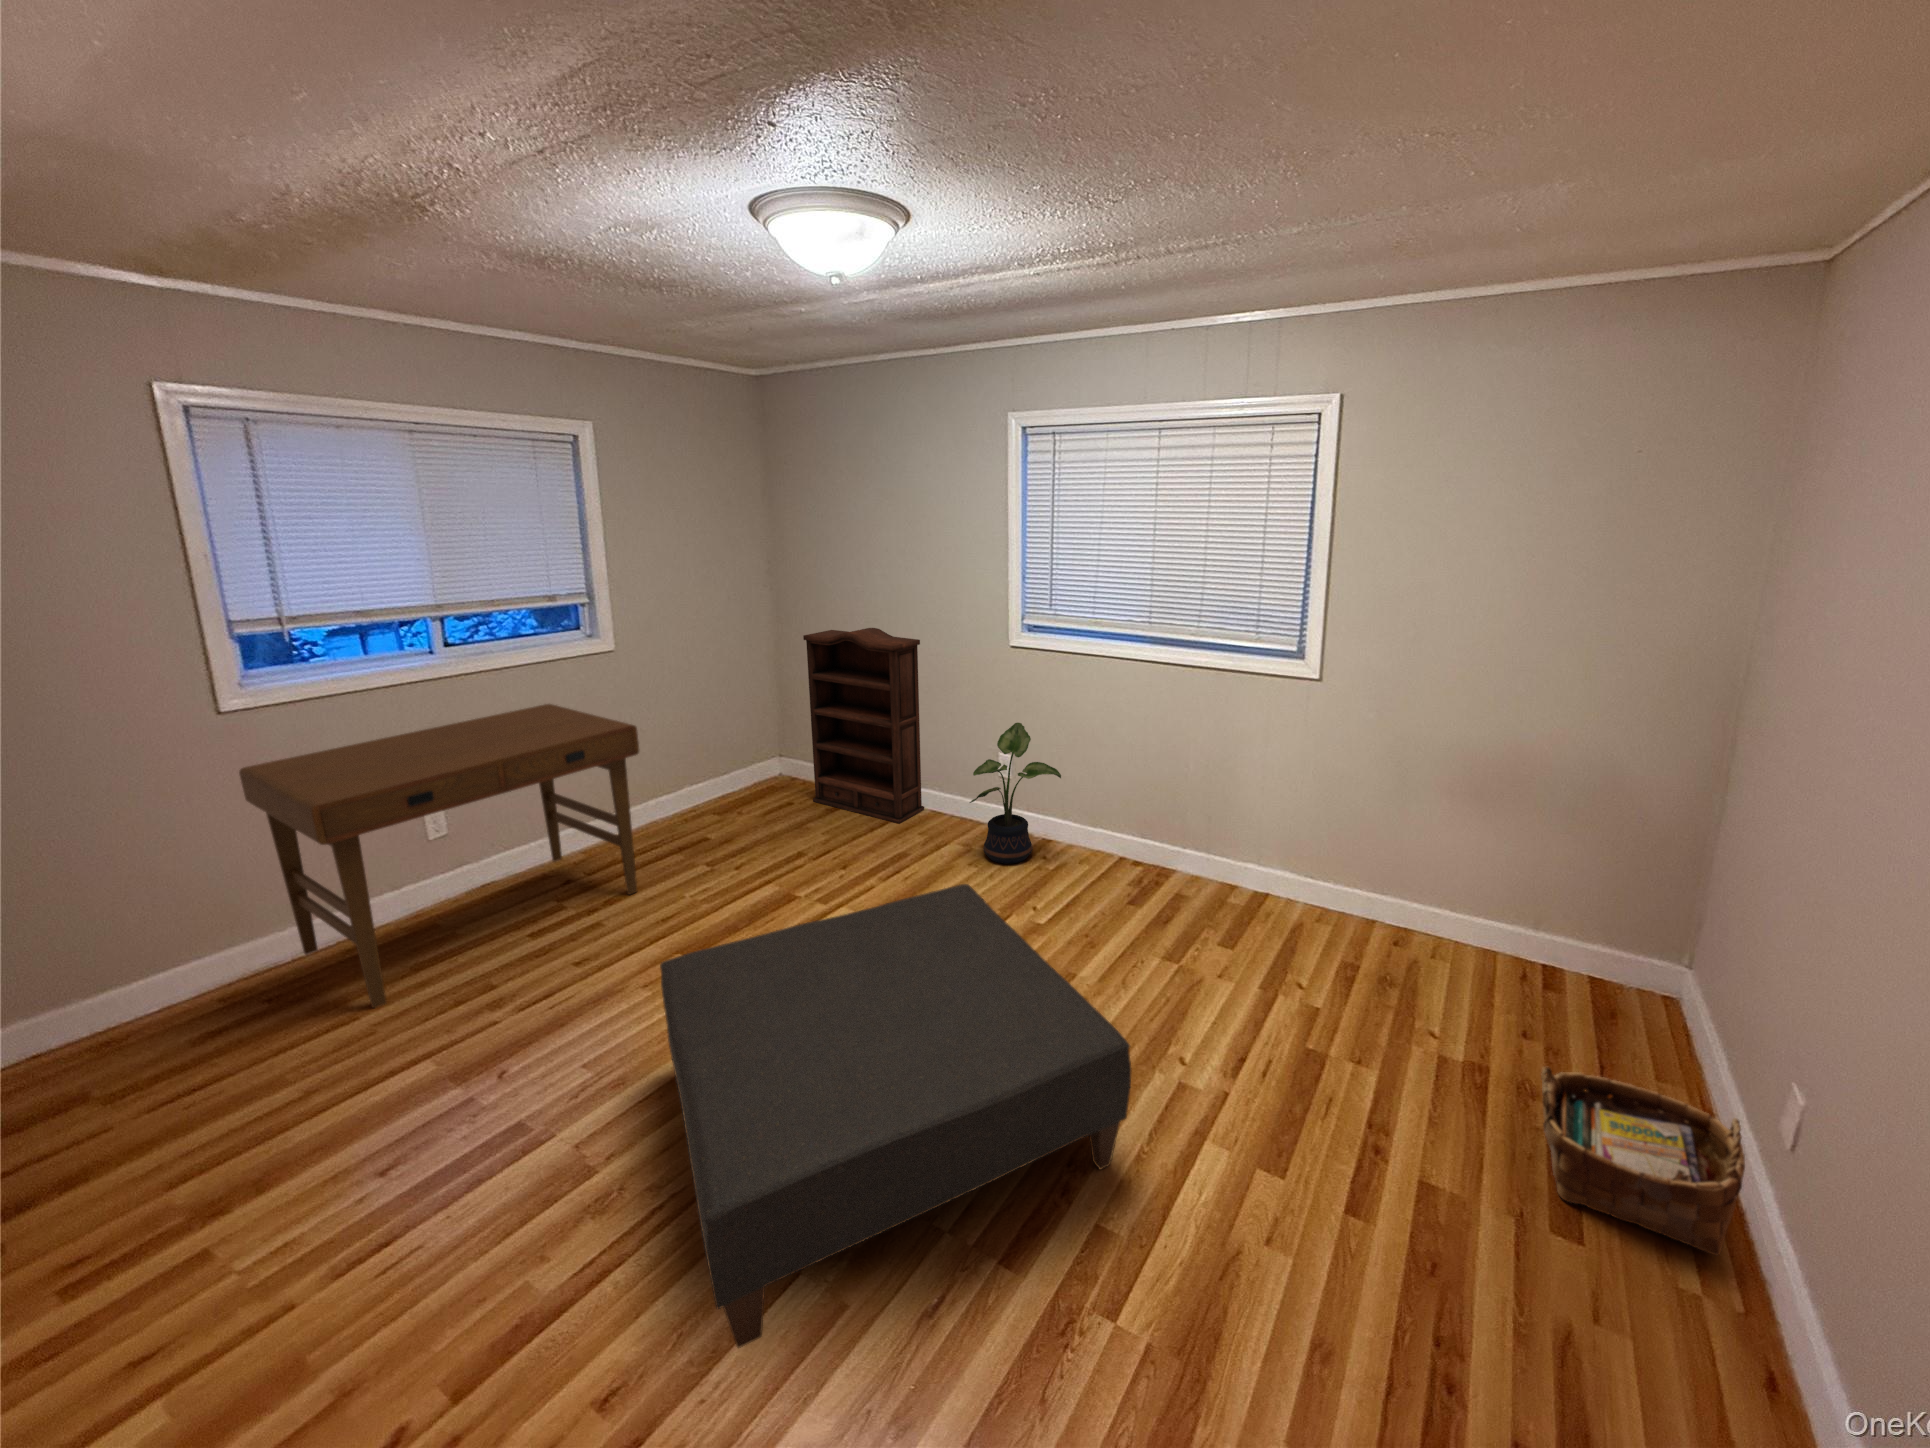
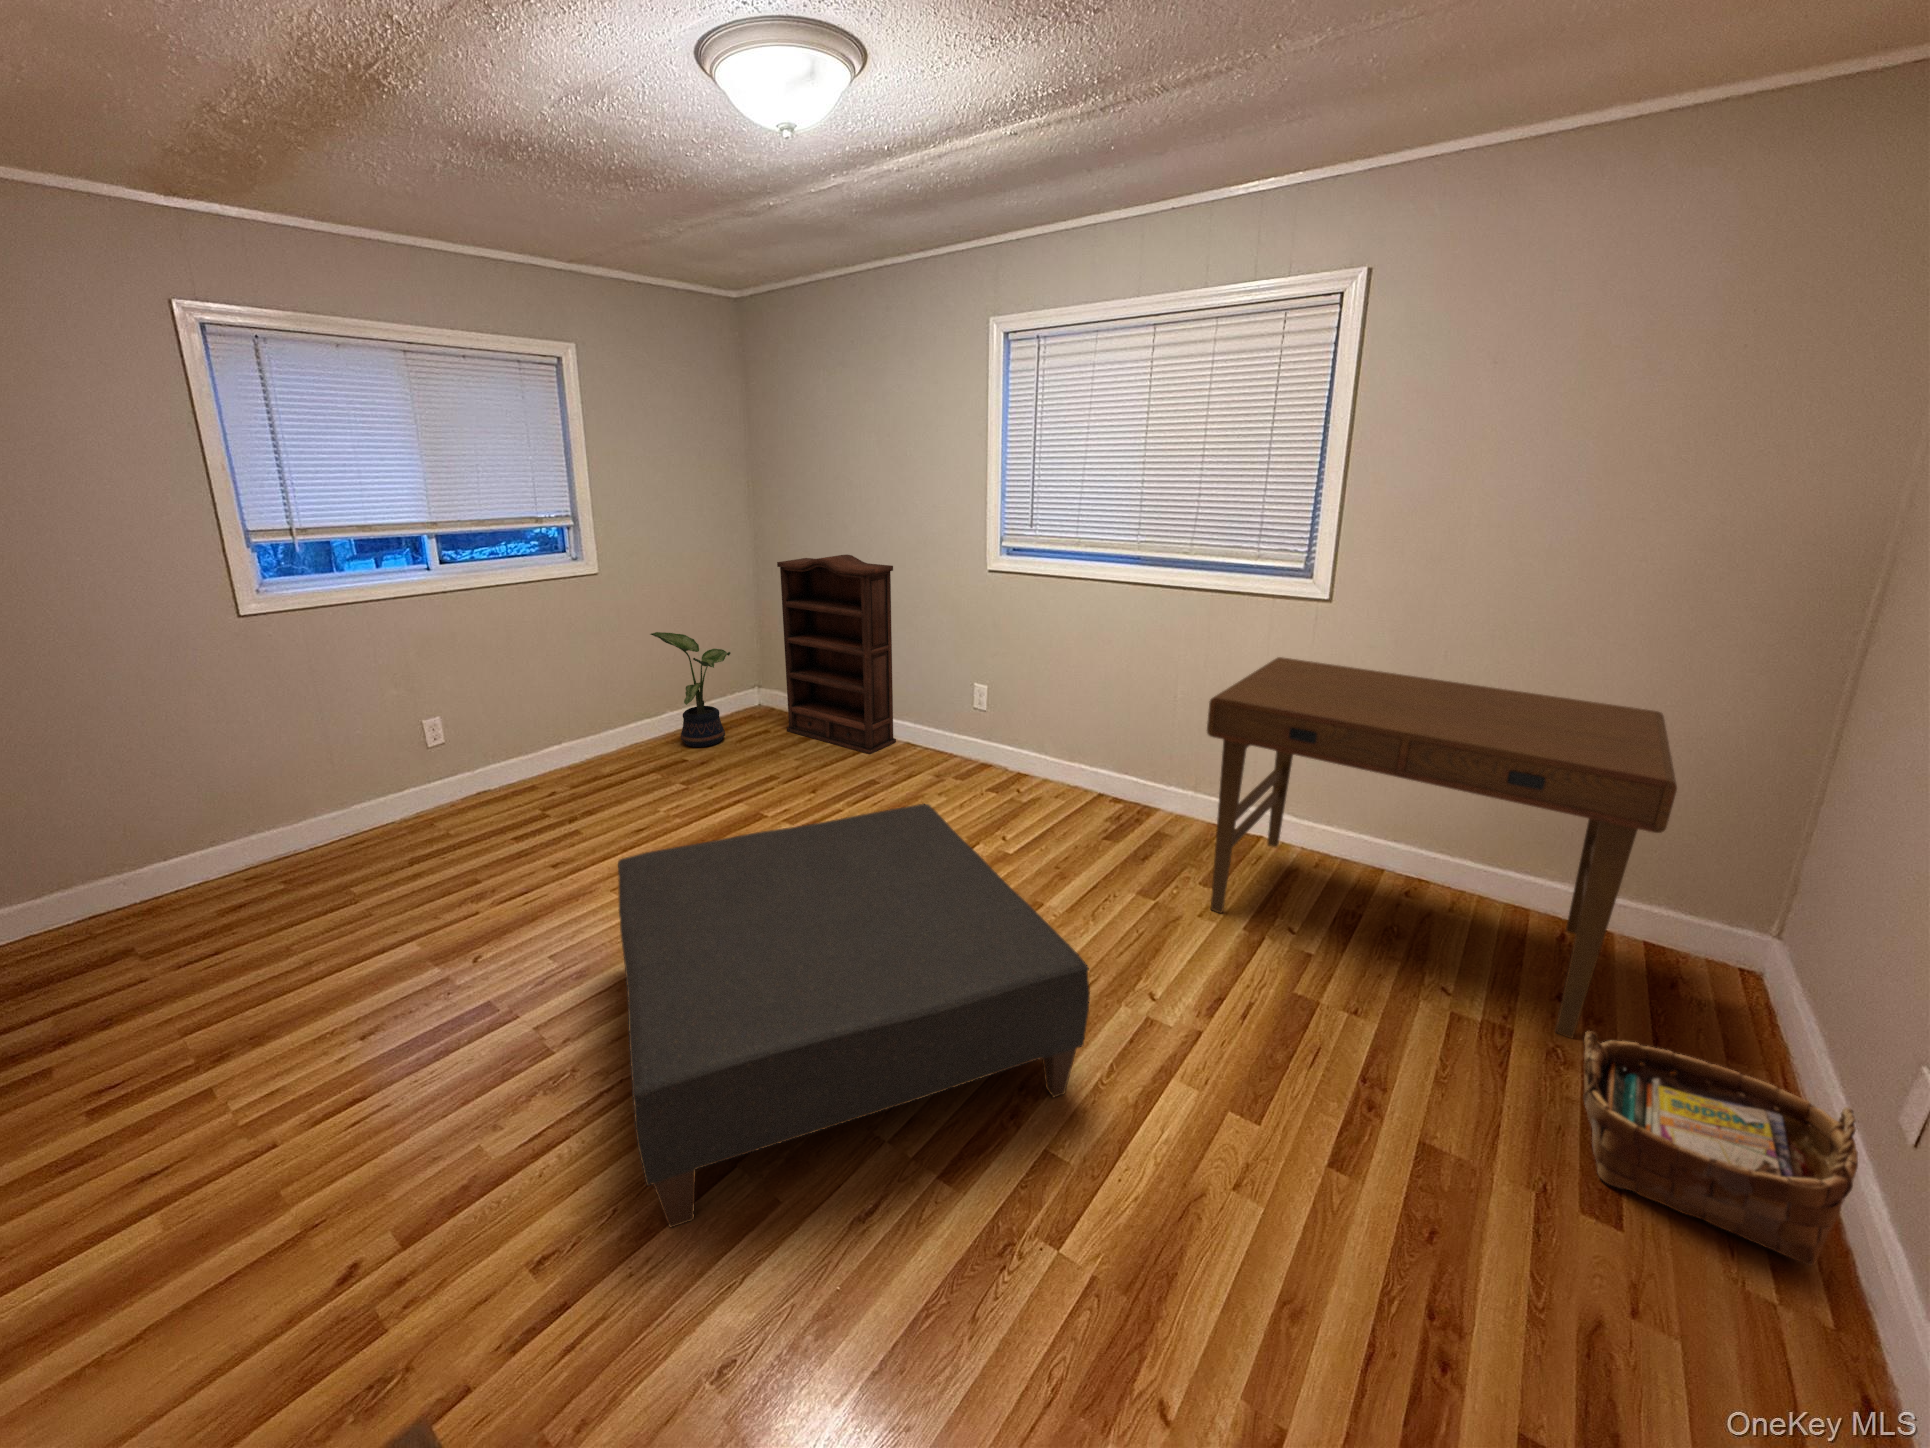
desk: present [239,704,639,1008] -> present [1207,657,1677,1038]
potted plant: present [970,723,1061,864] -> present [650,632,730,747]

